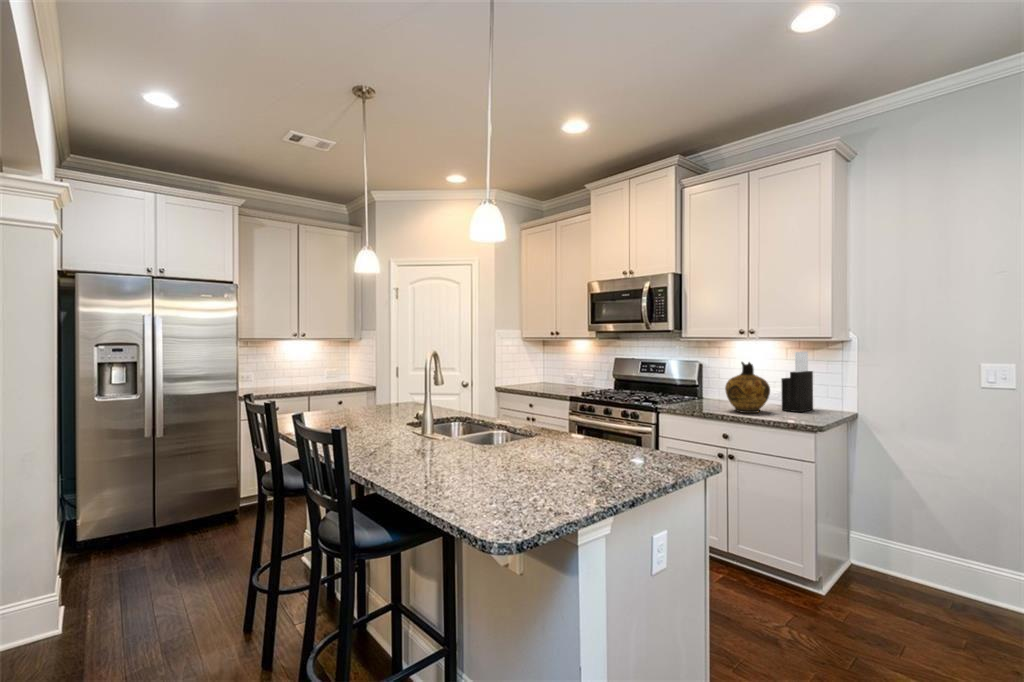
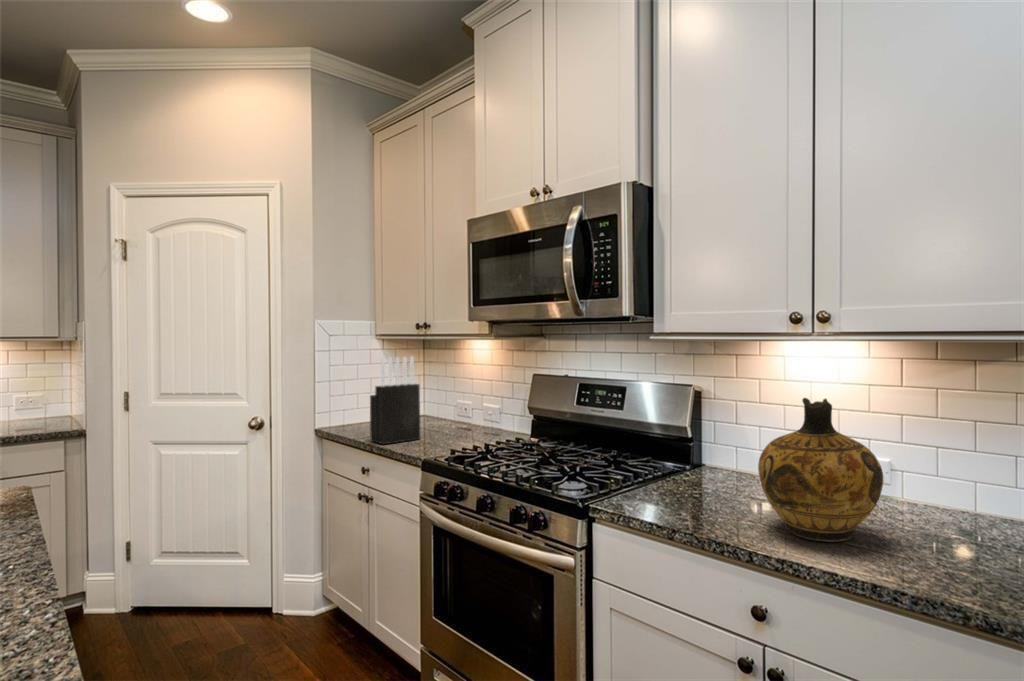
knife block: present [781,352,813,412] -> present [370,357,420,444]

